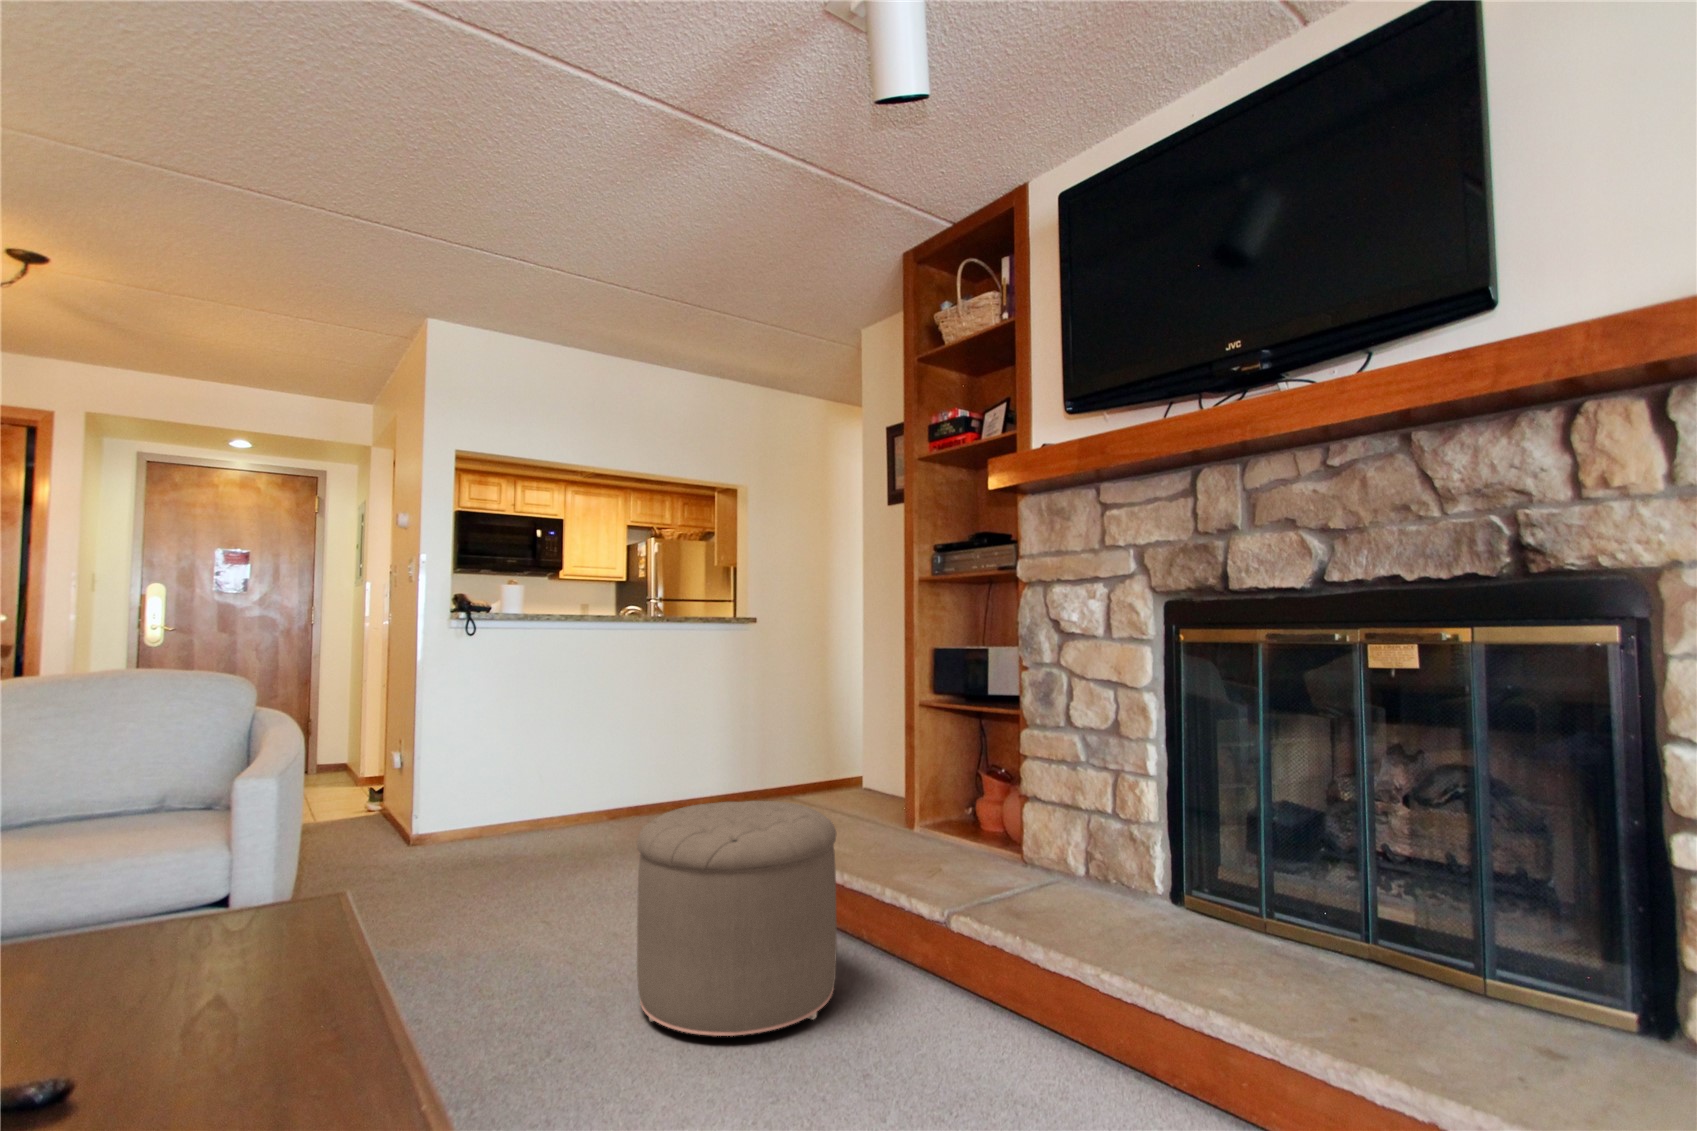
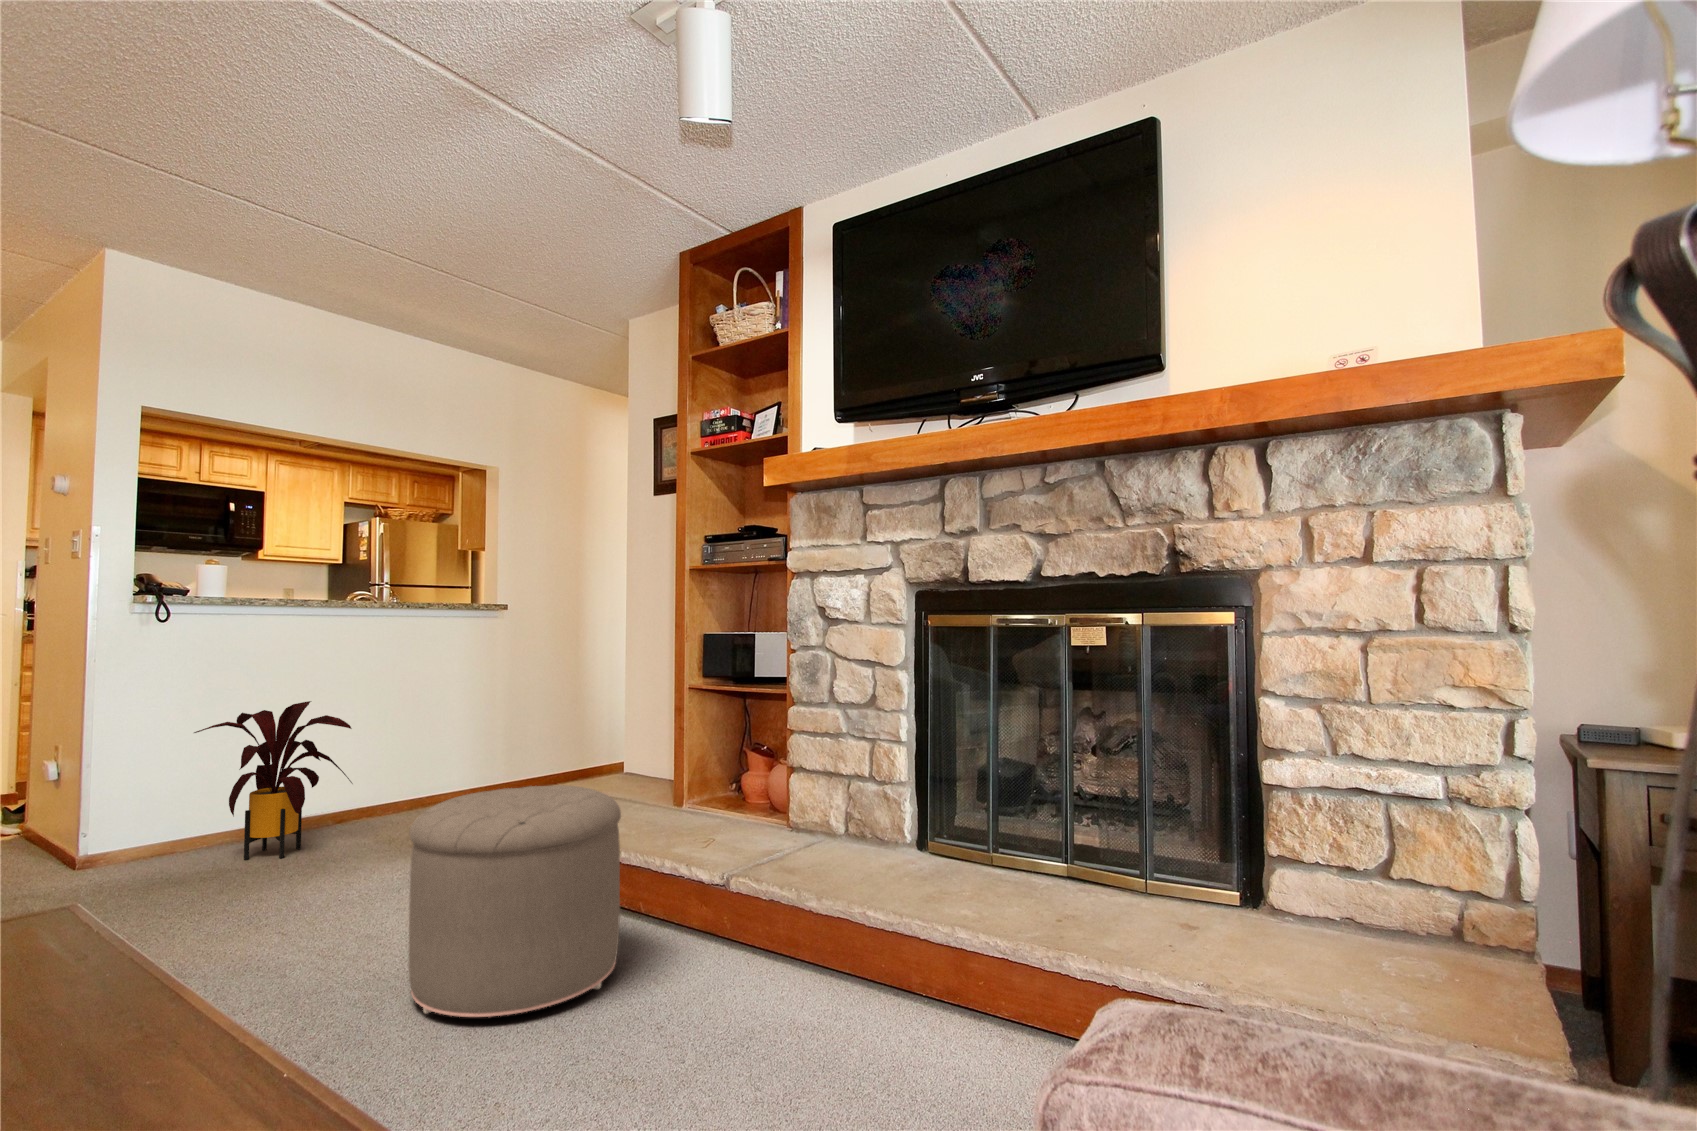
house plant: none [494,706,620,848] -> present [194,701,352,860]

